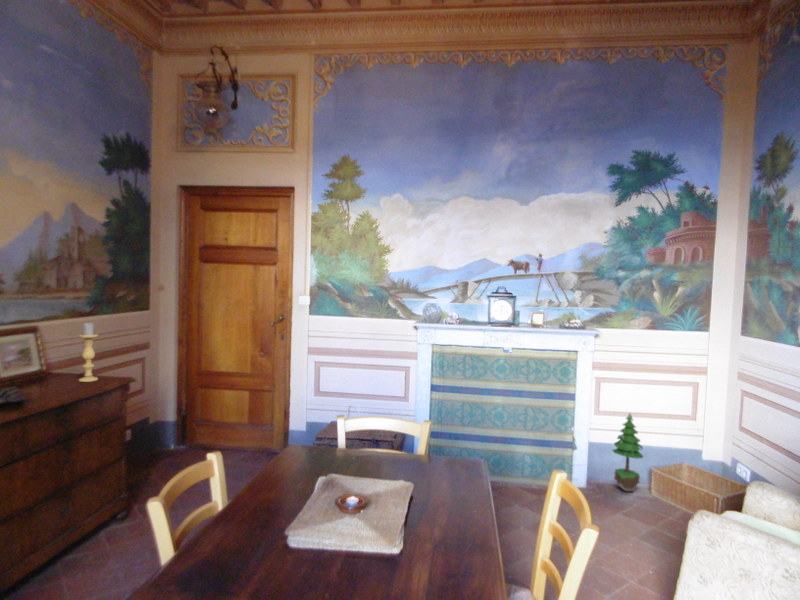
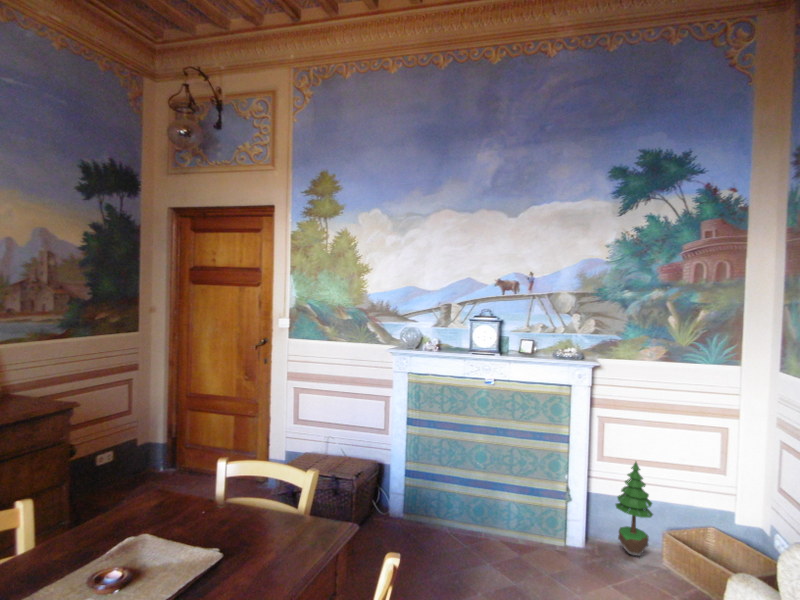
candle holder: present [79,323,98,382] -> none [28,349,49,410]

